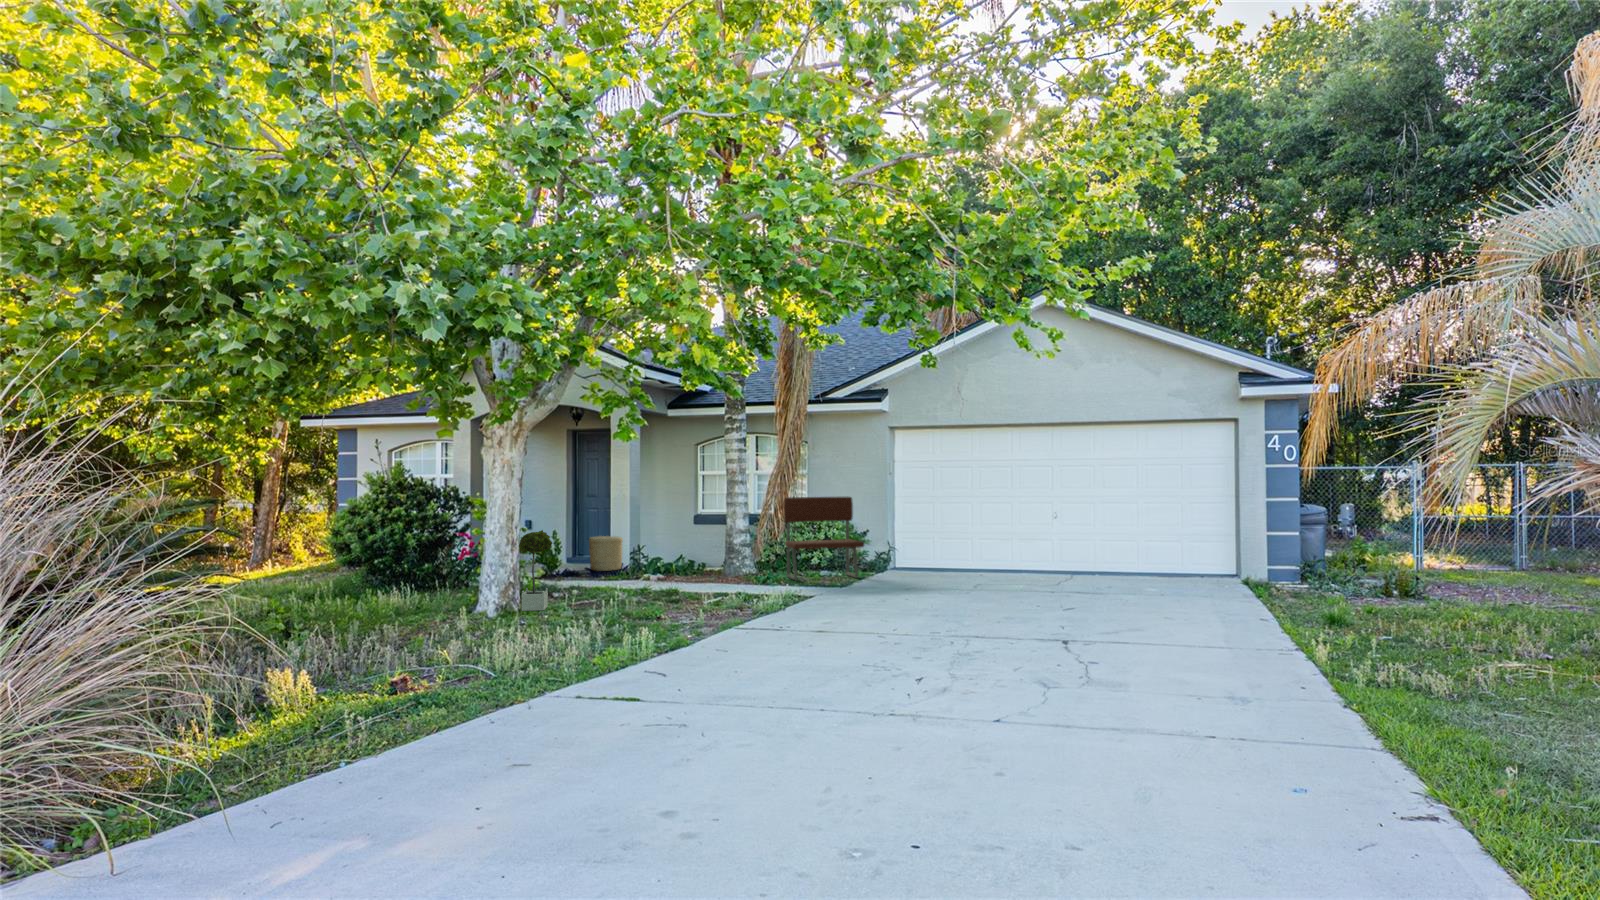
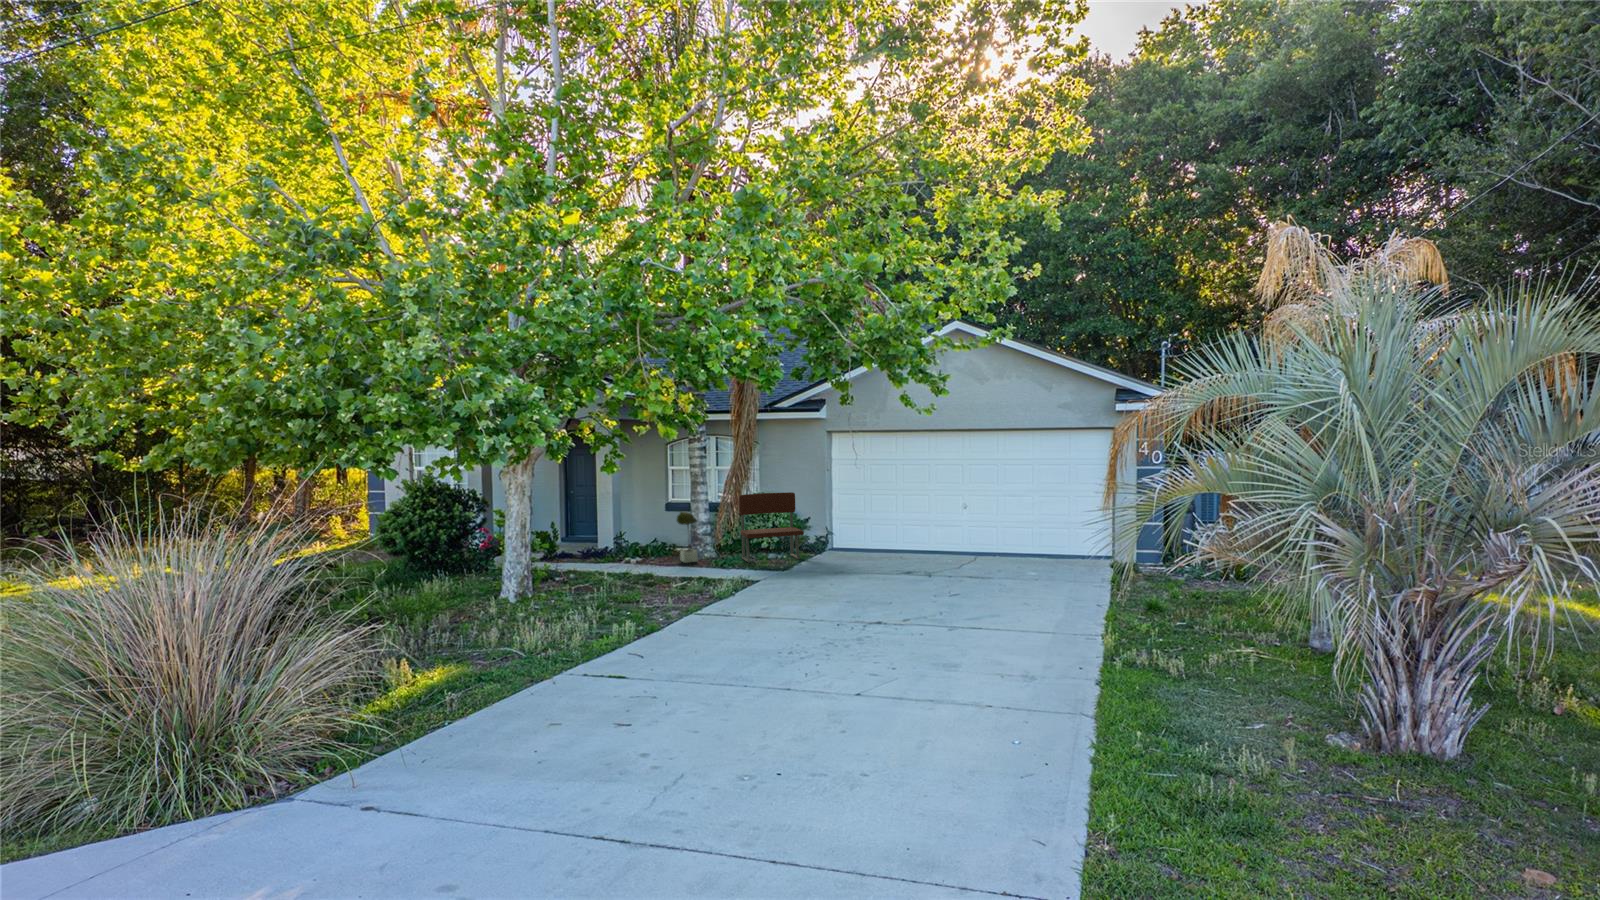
potted tree: present [519,530,552,611] -> present [677,512,698,563]
basket: present [589,536,623,571] -> none [580,524,608,553]

